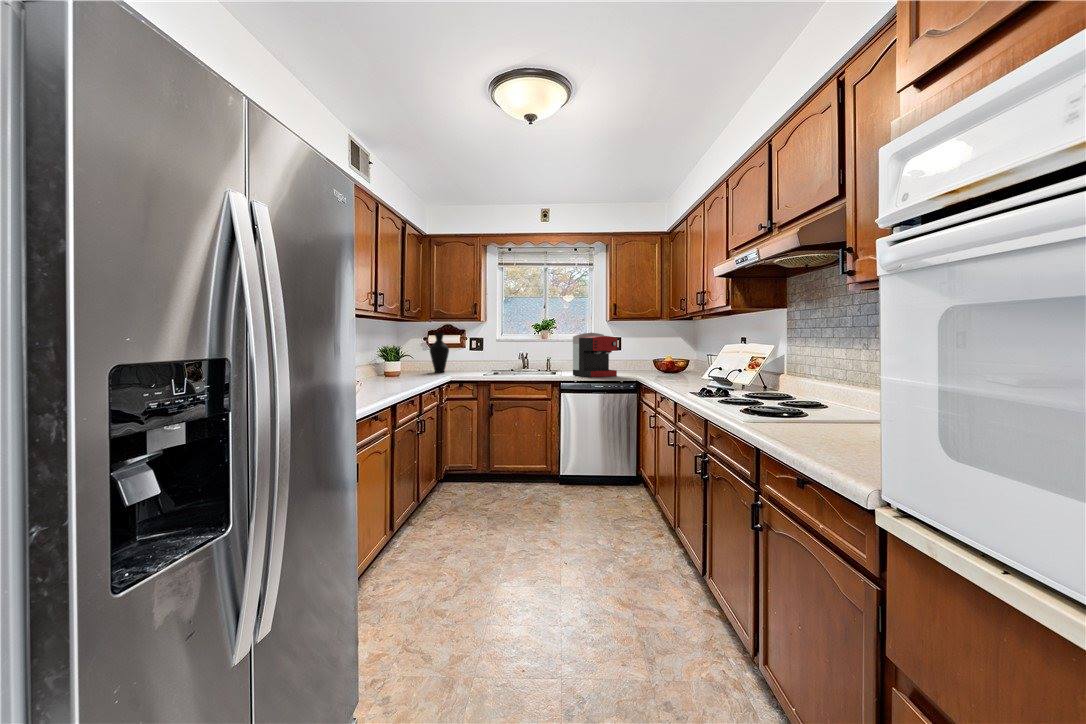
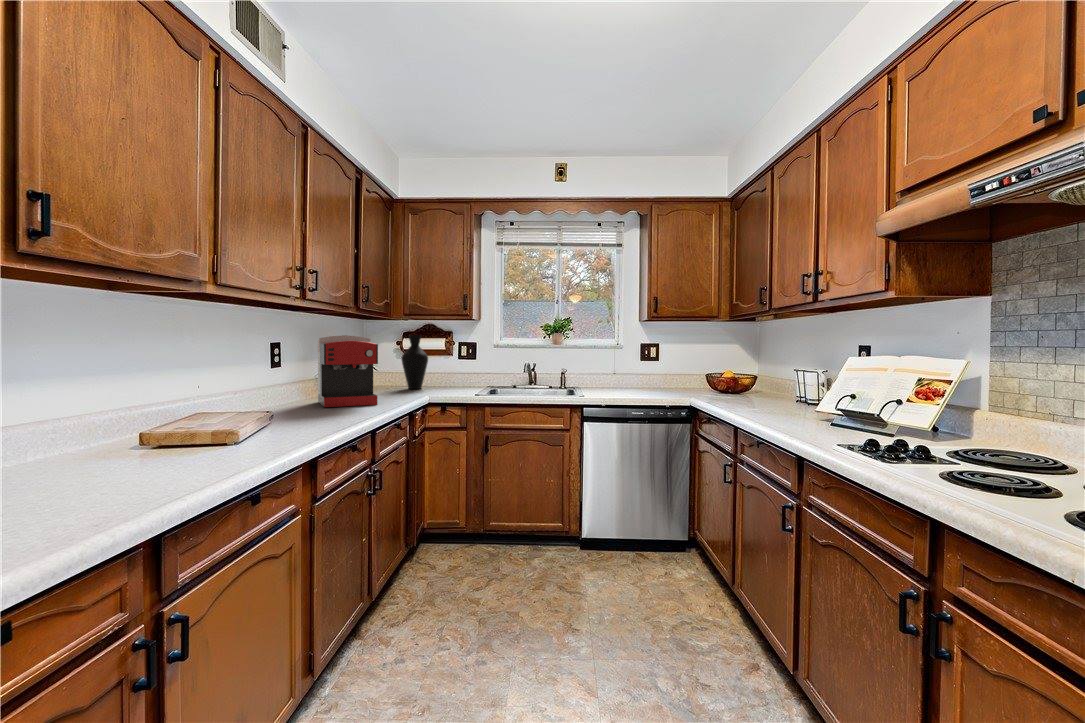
coffee maker: present [573,333,618,377] -> present [318,335,378,407]

